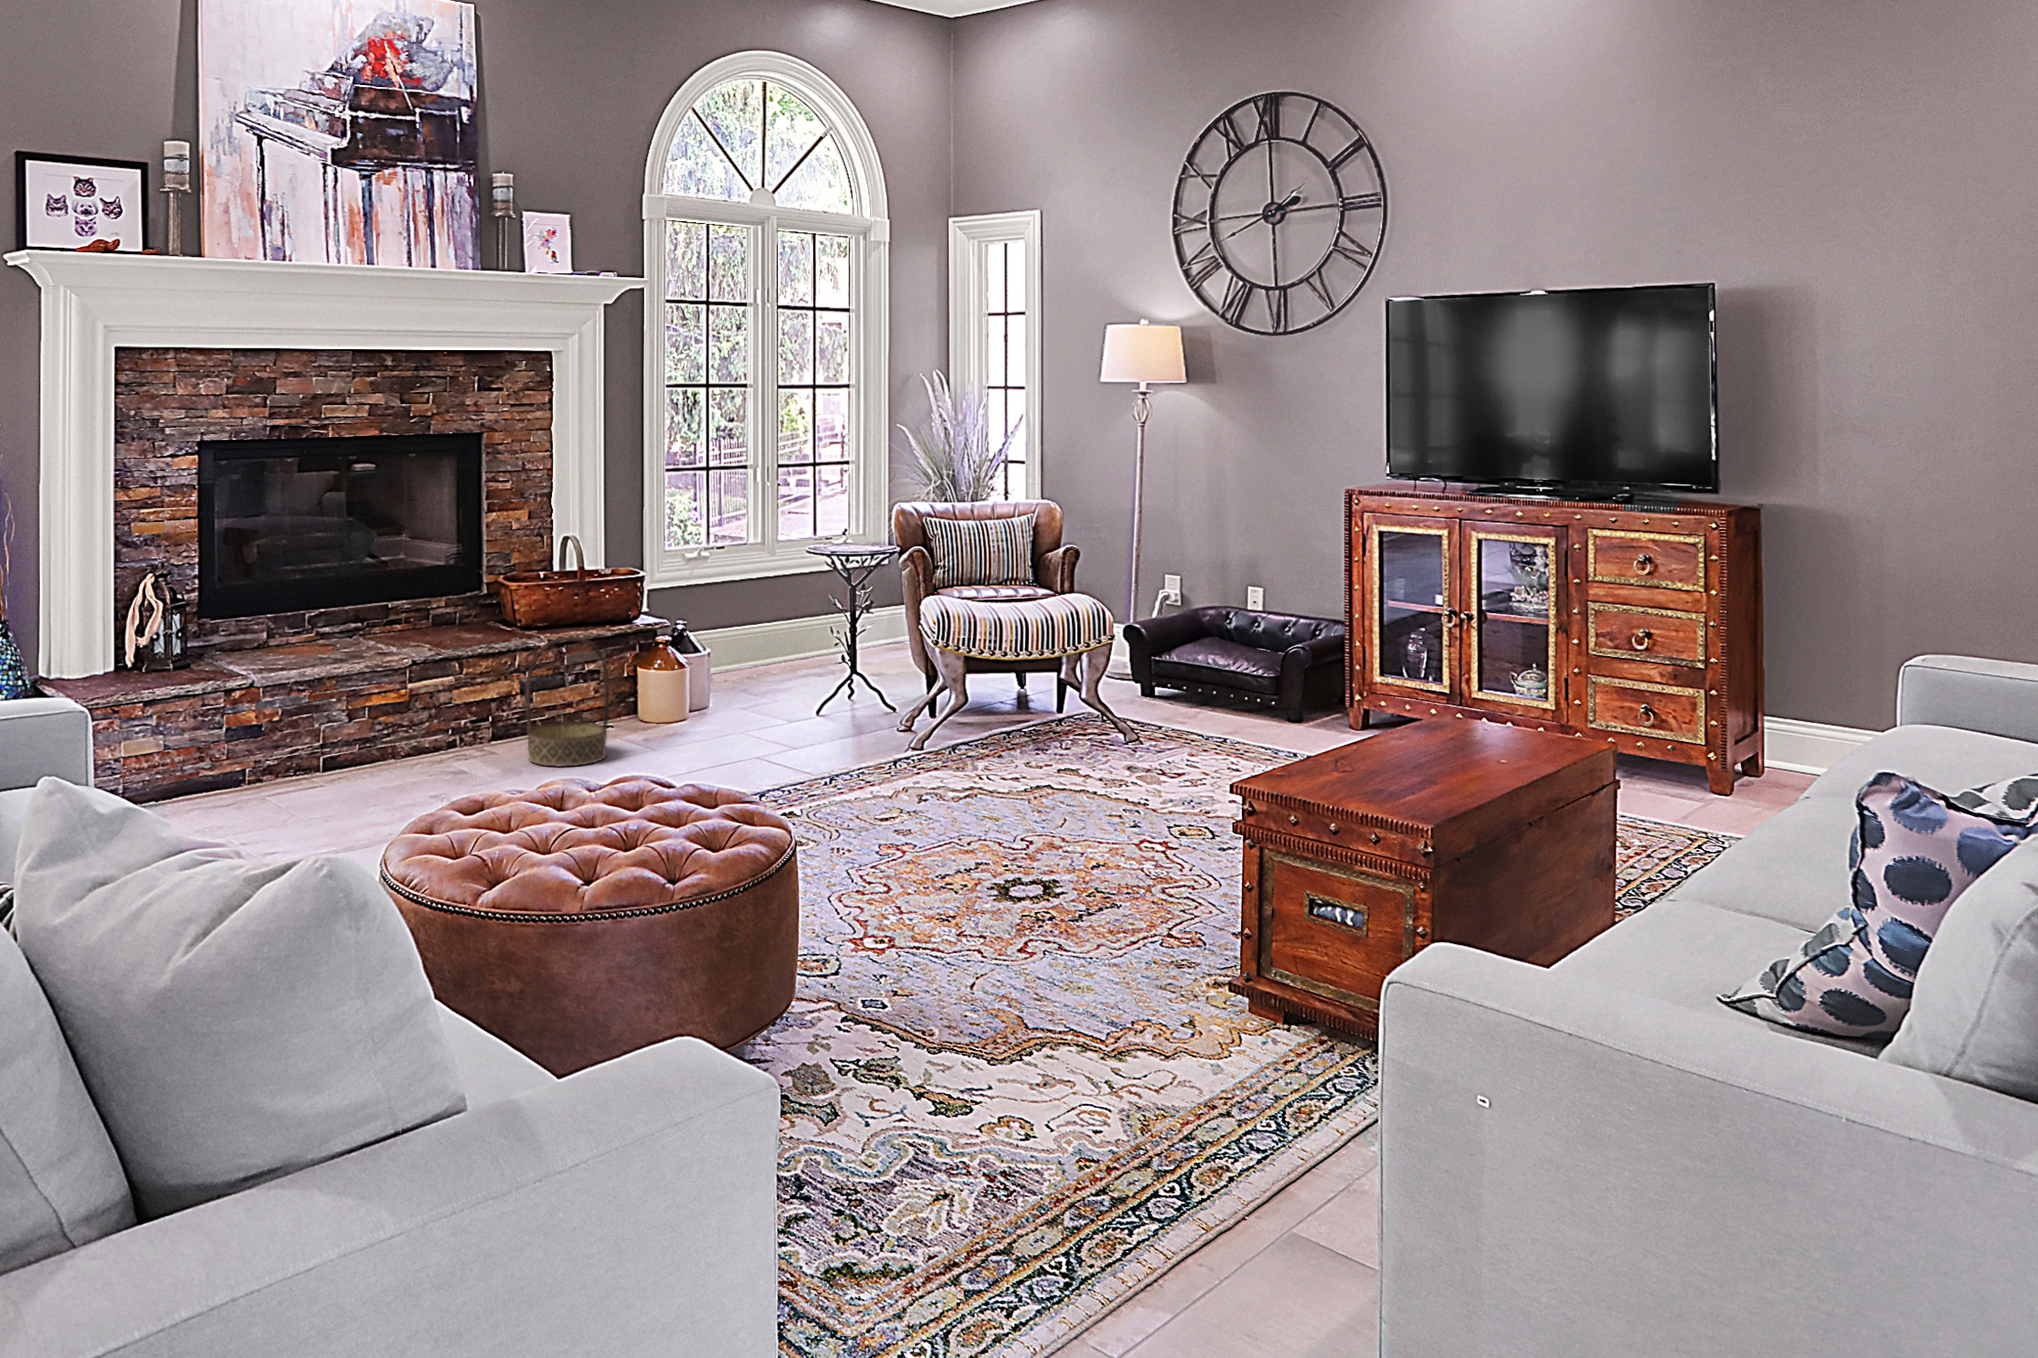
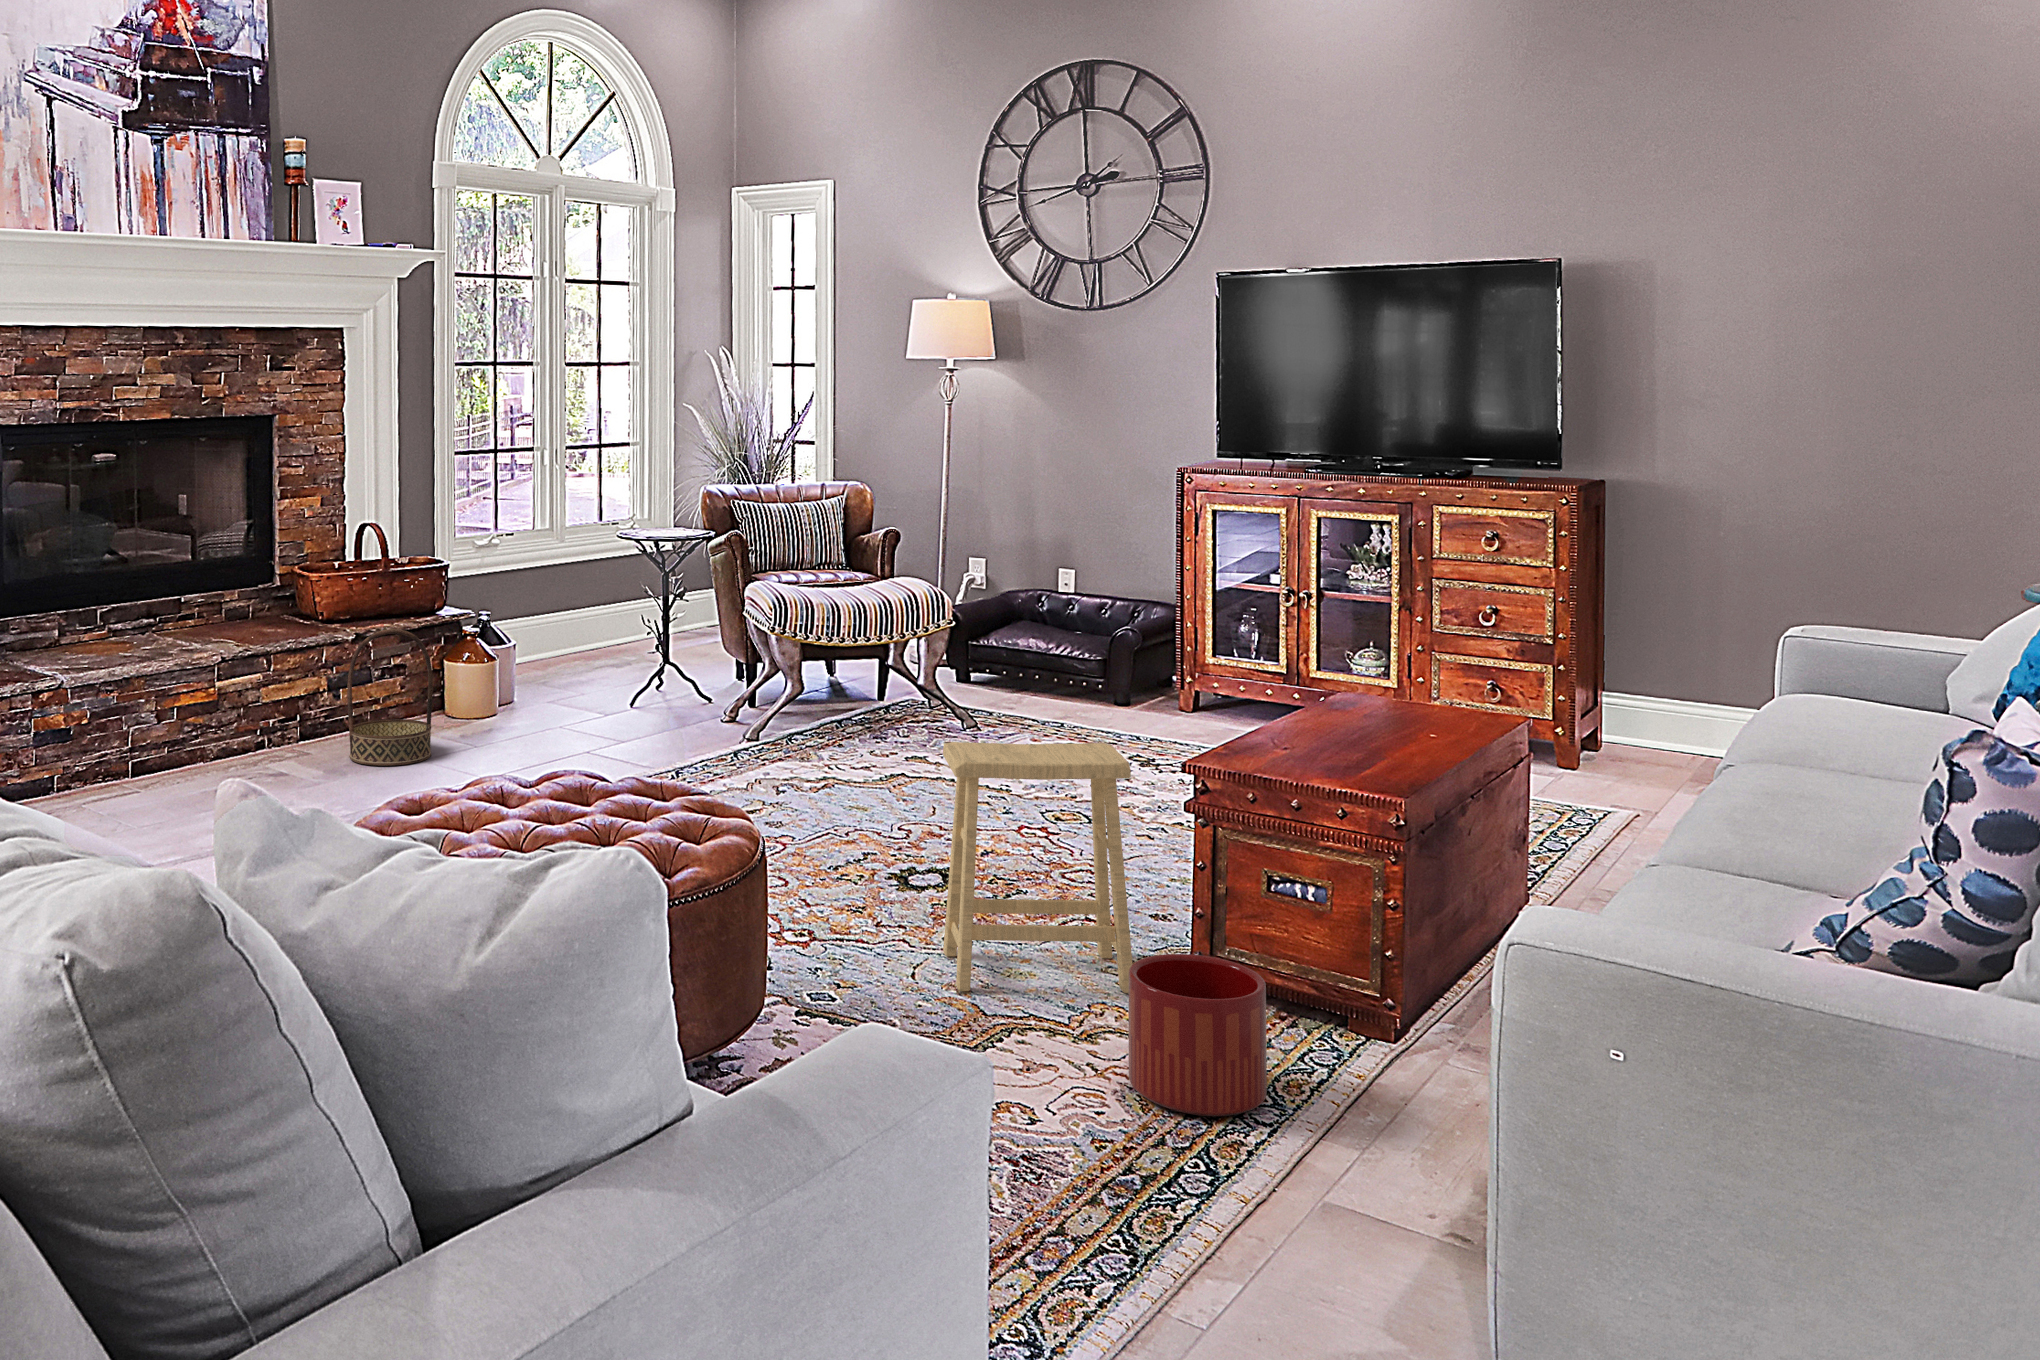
footstool: none [1006,755,1183,1011] -> present [943,742,1133,993]
planter: none [1137,974,1271,1141] -> present [1128,954,1267,1116]

